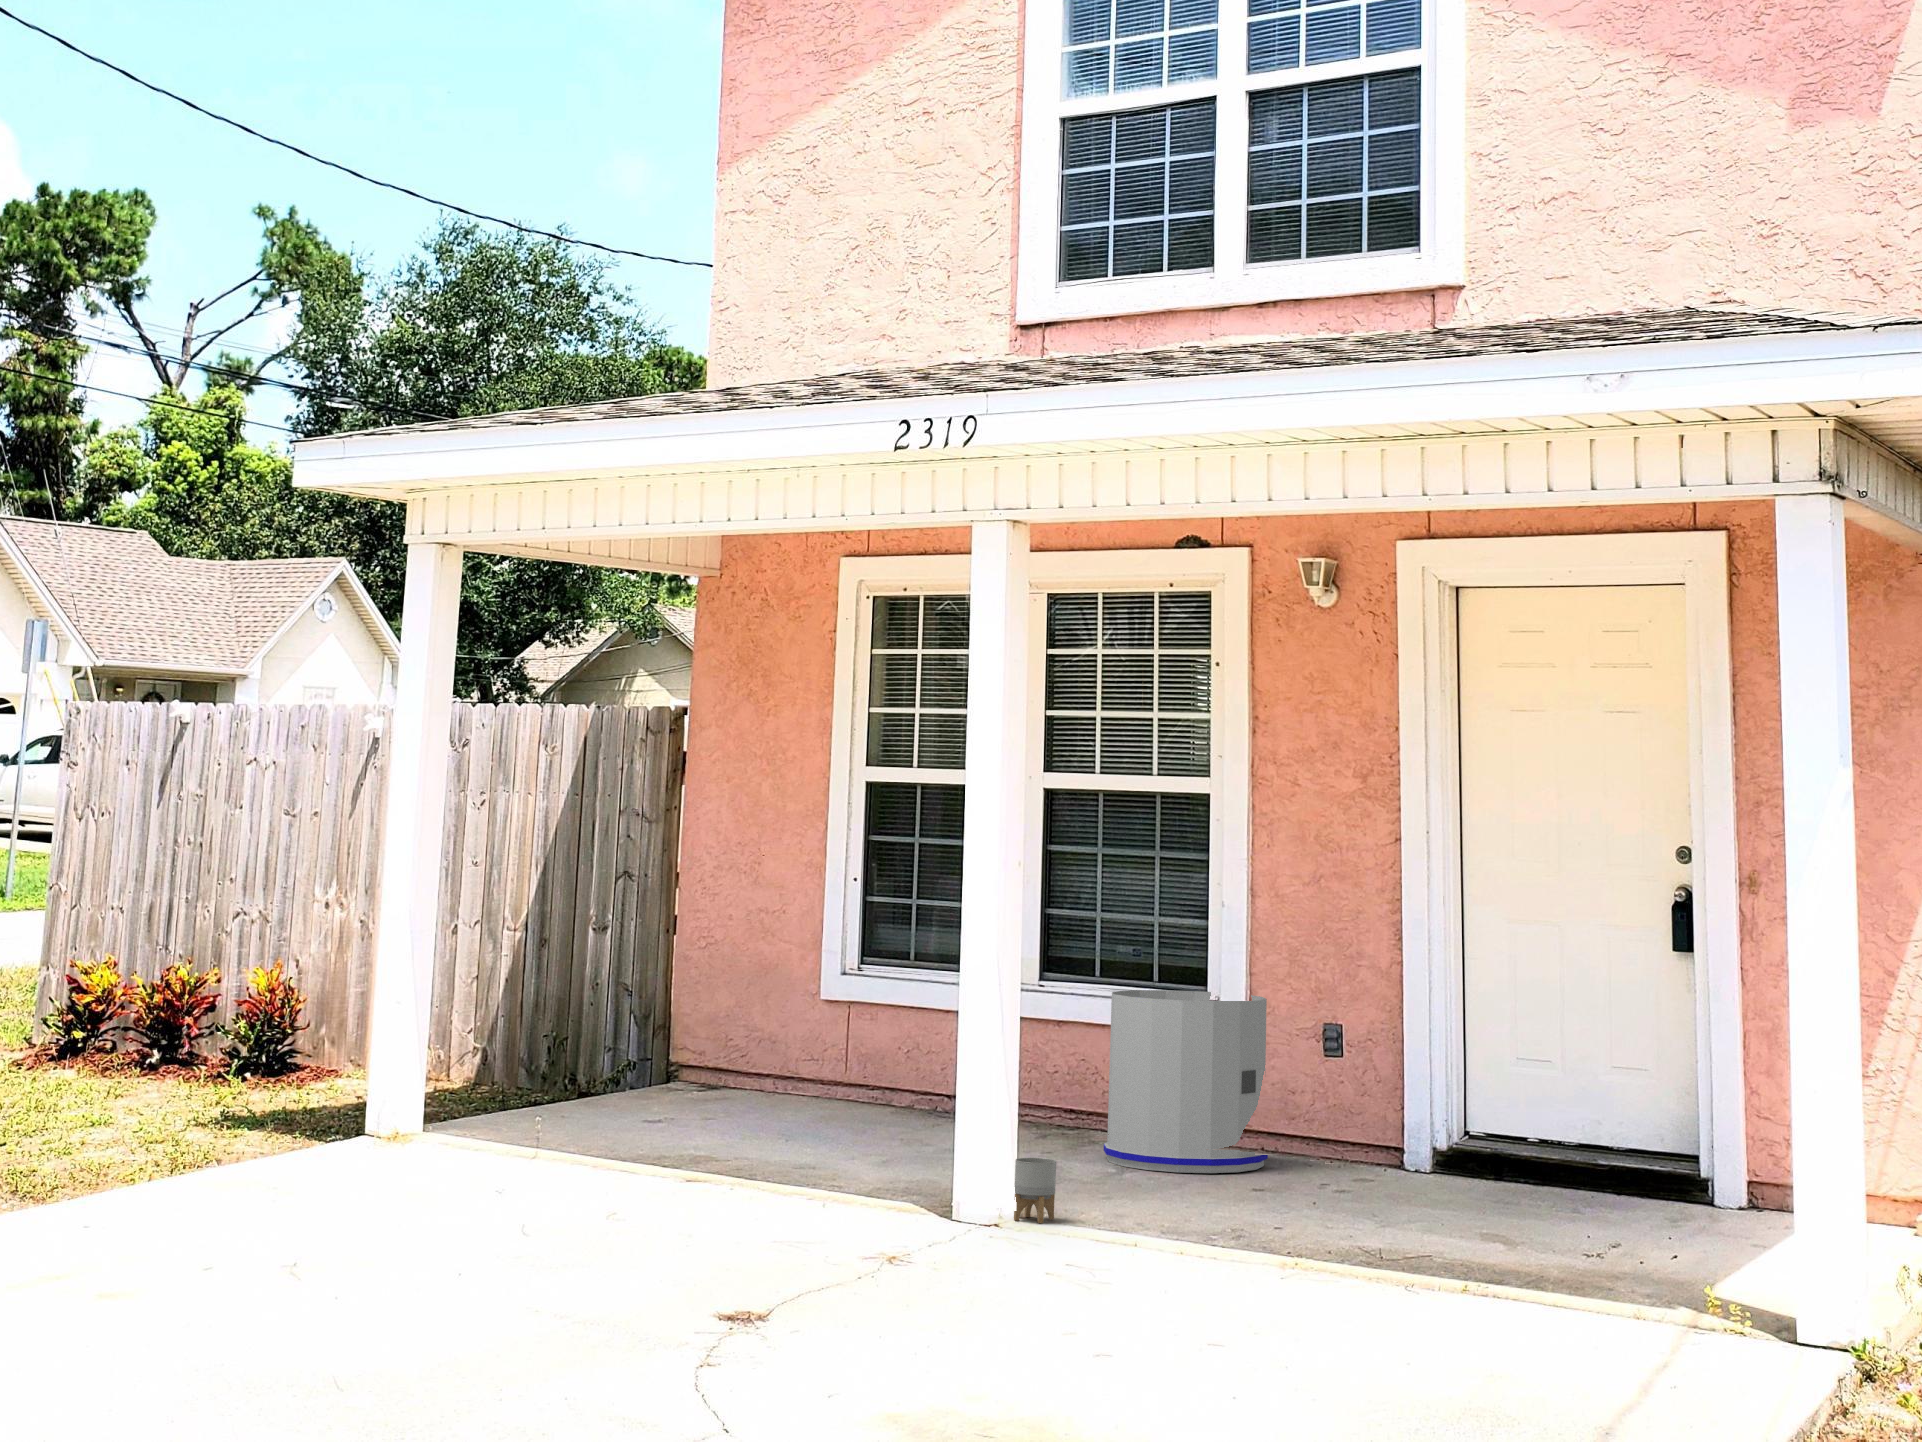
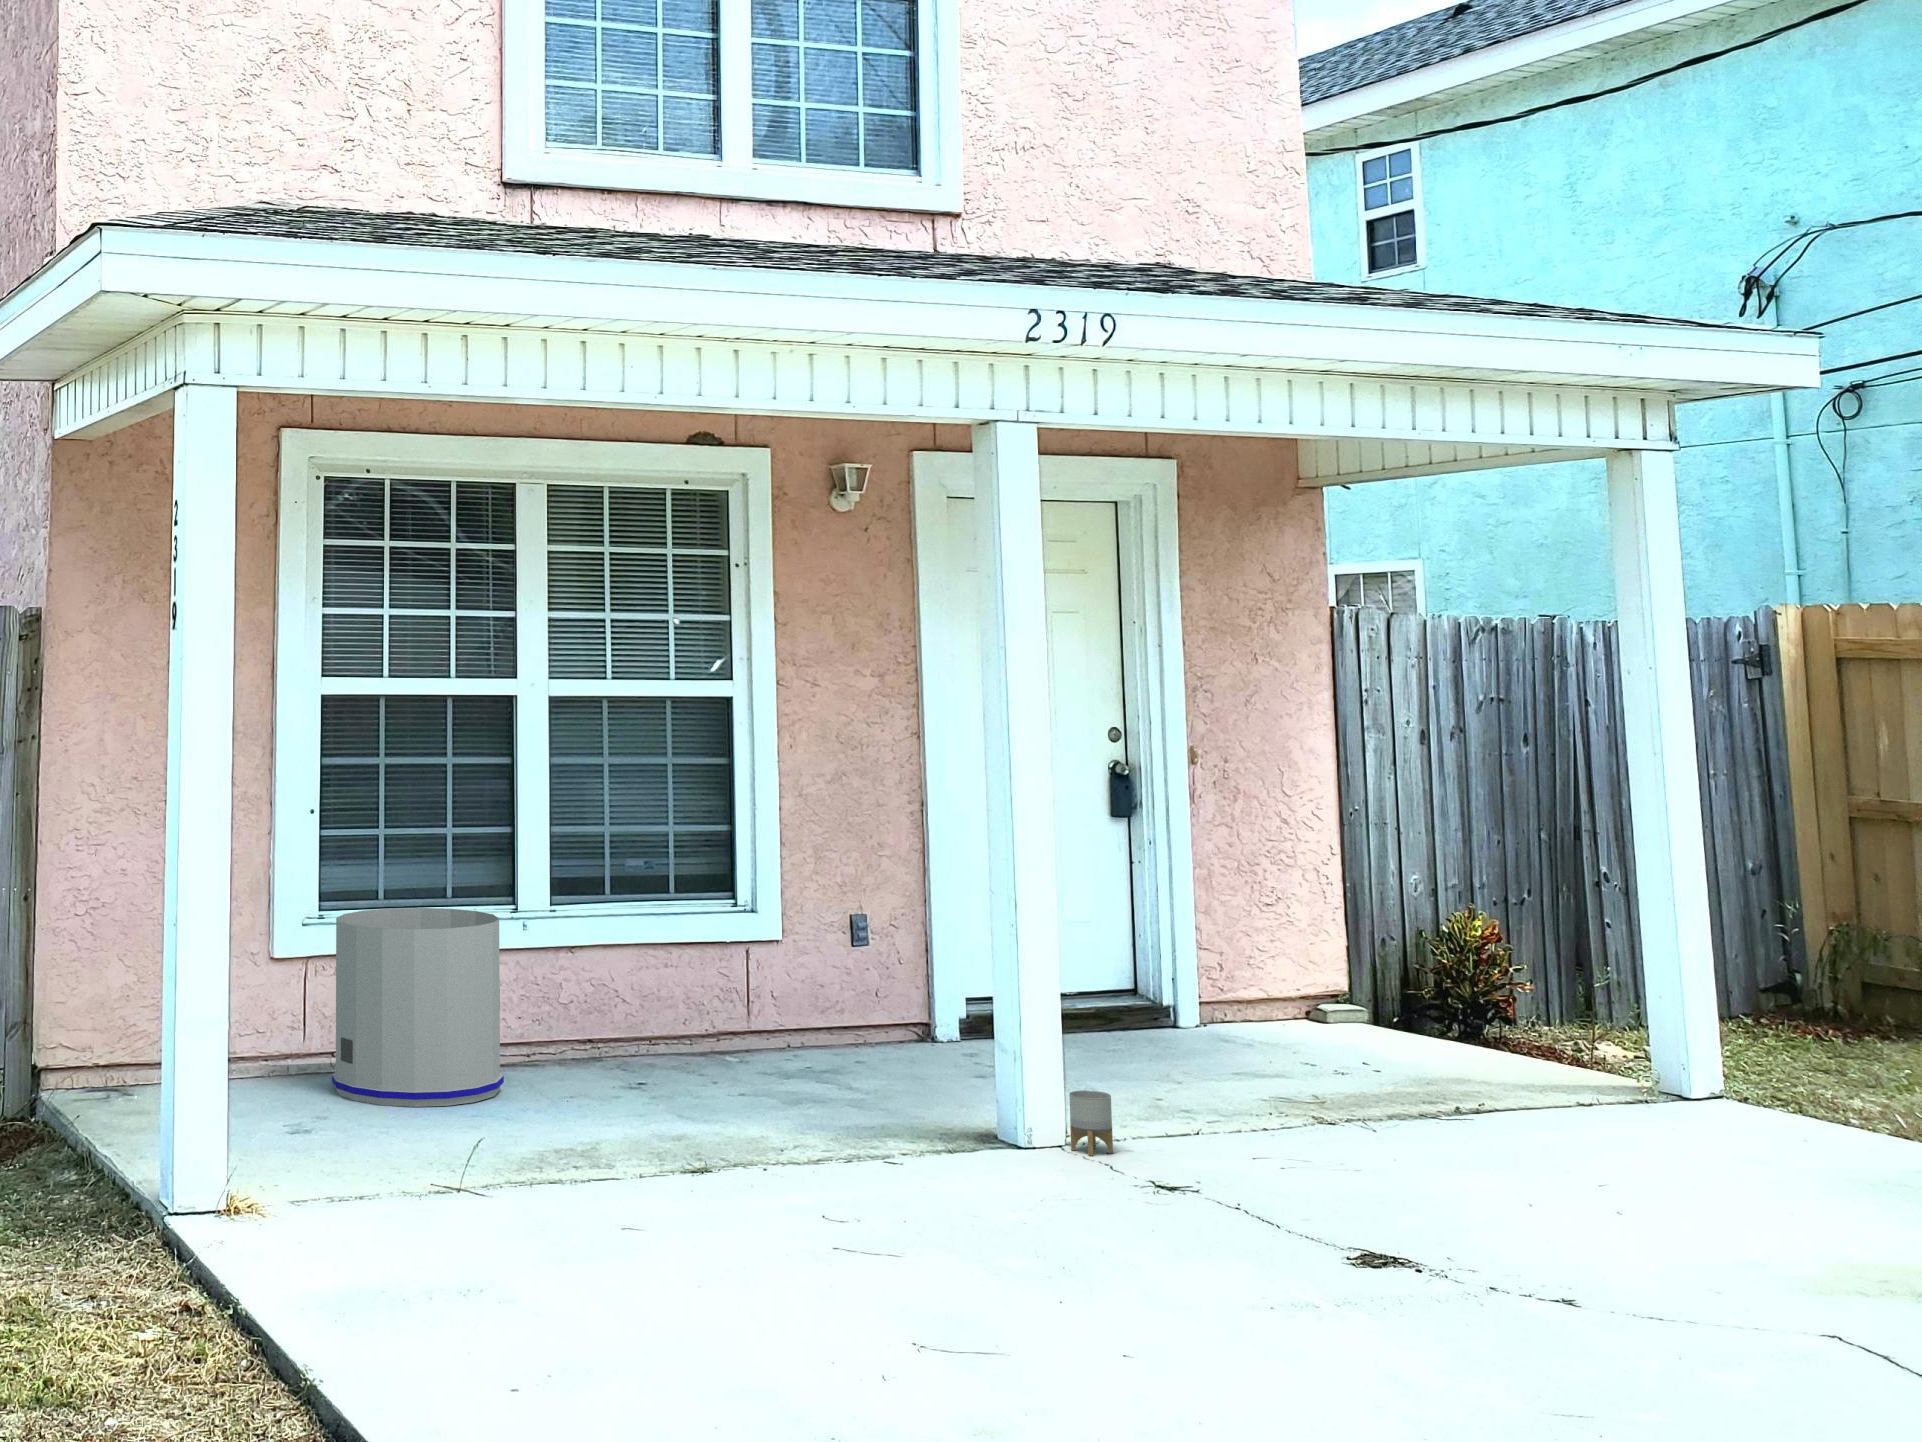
trash can: present [1104,990,1268,1173] -> present [332,908,504,1107]

